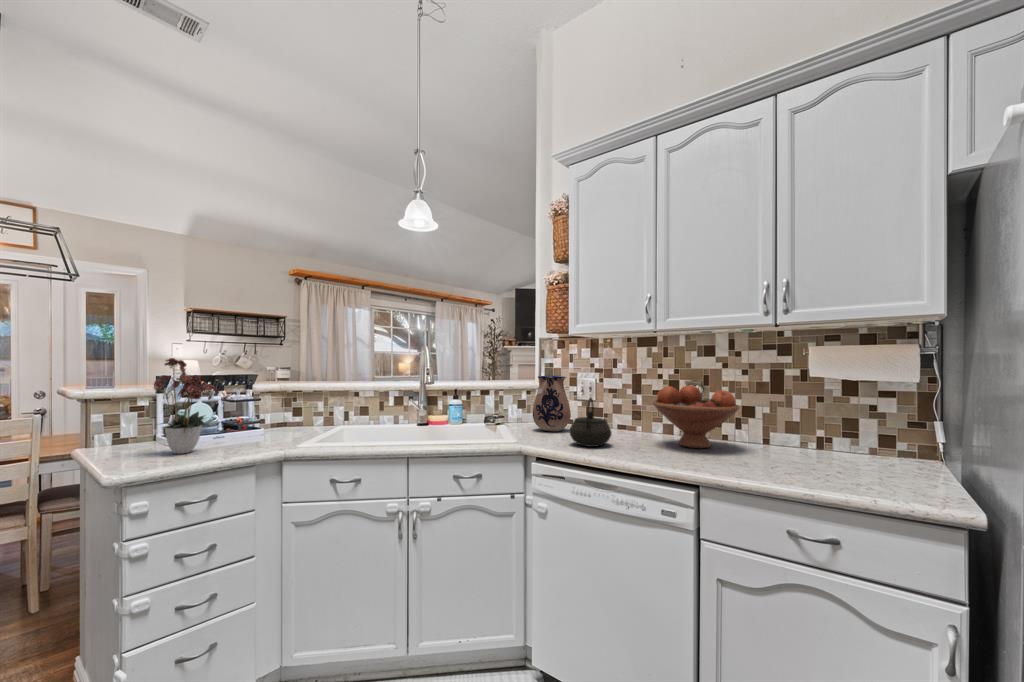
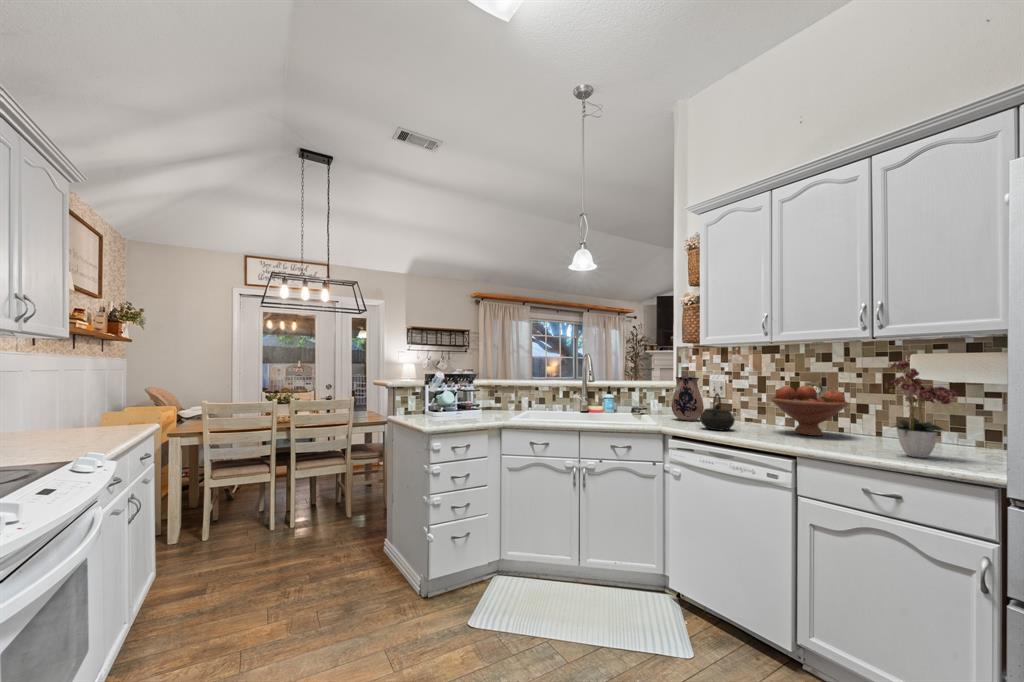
flower arrangement: present [153,358,219,454] -> present [885,361,957,458]

